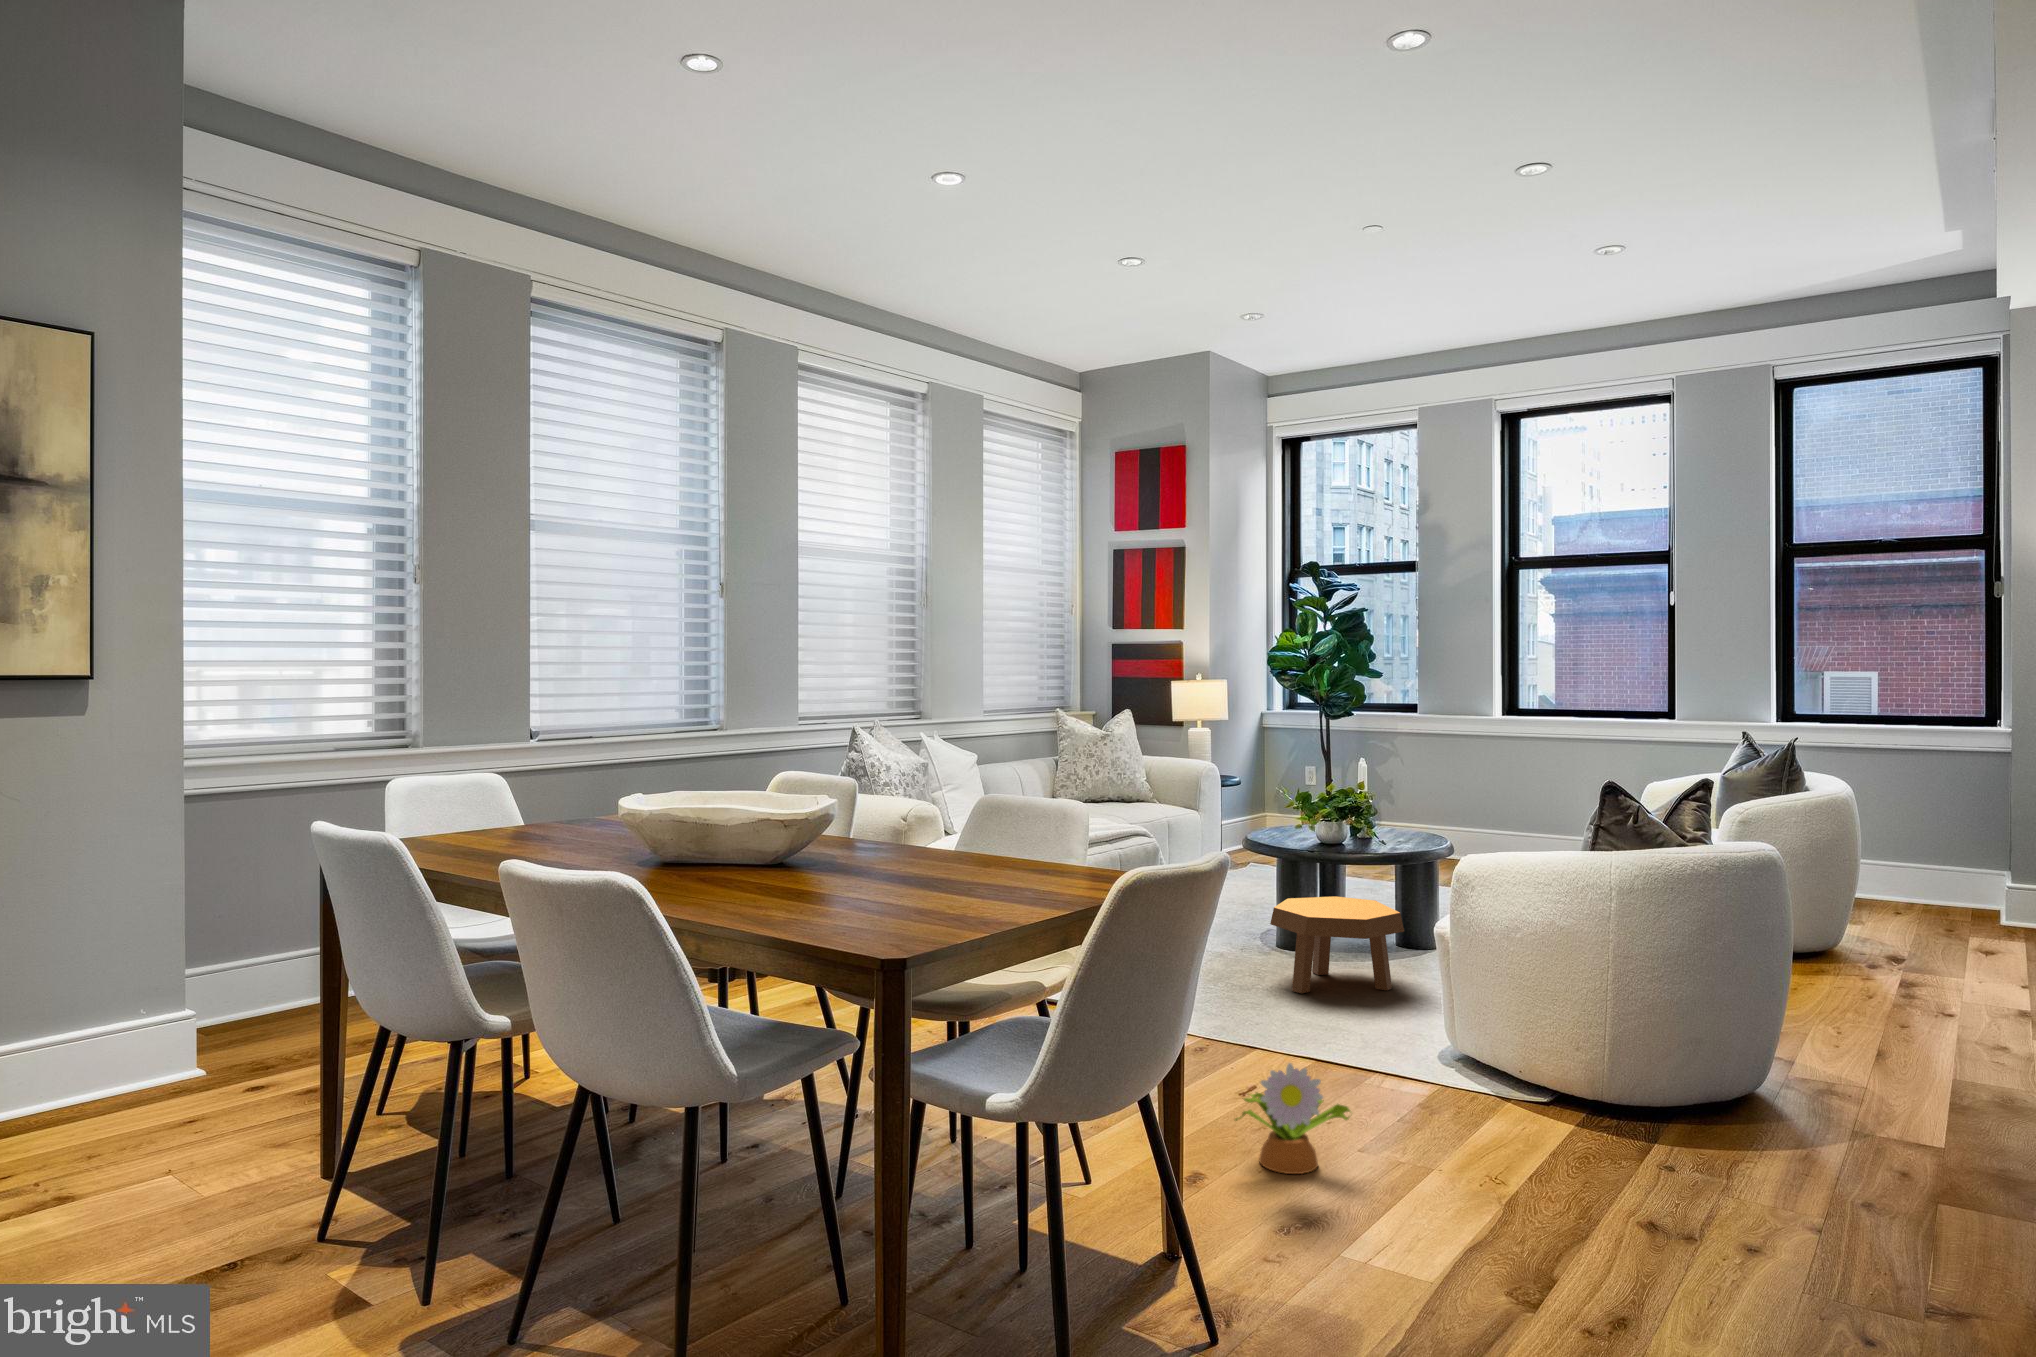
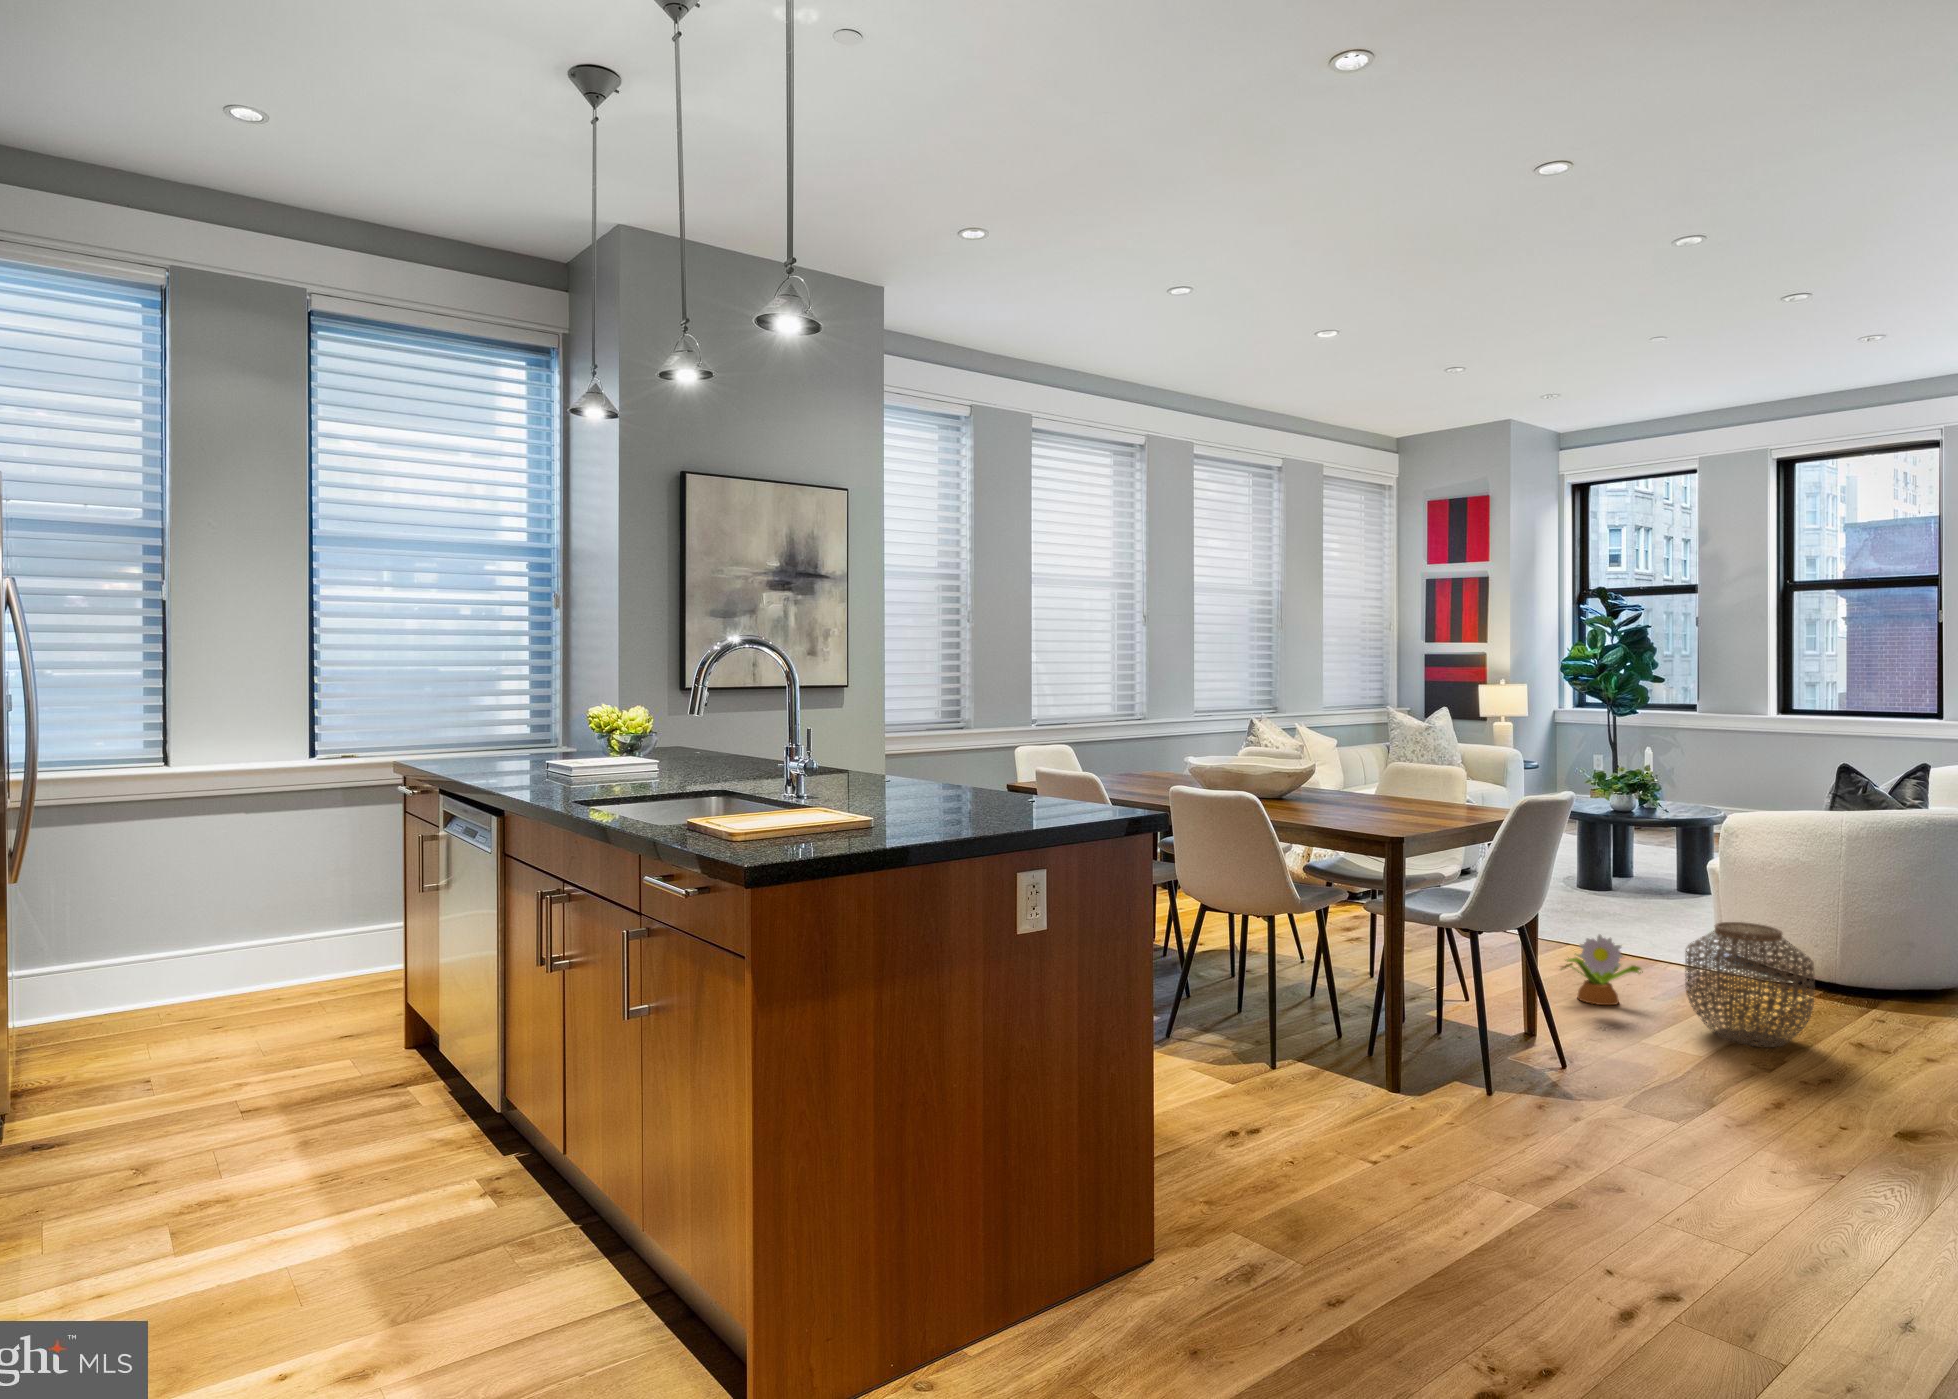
footstool: present [1270,896,1404,993] -> none [1573,850,1684,919]
woven basket: none [1410,1041,1592,1250] -> present [1685,922,1814,1047]

